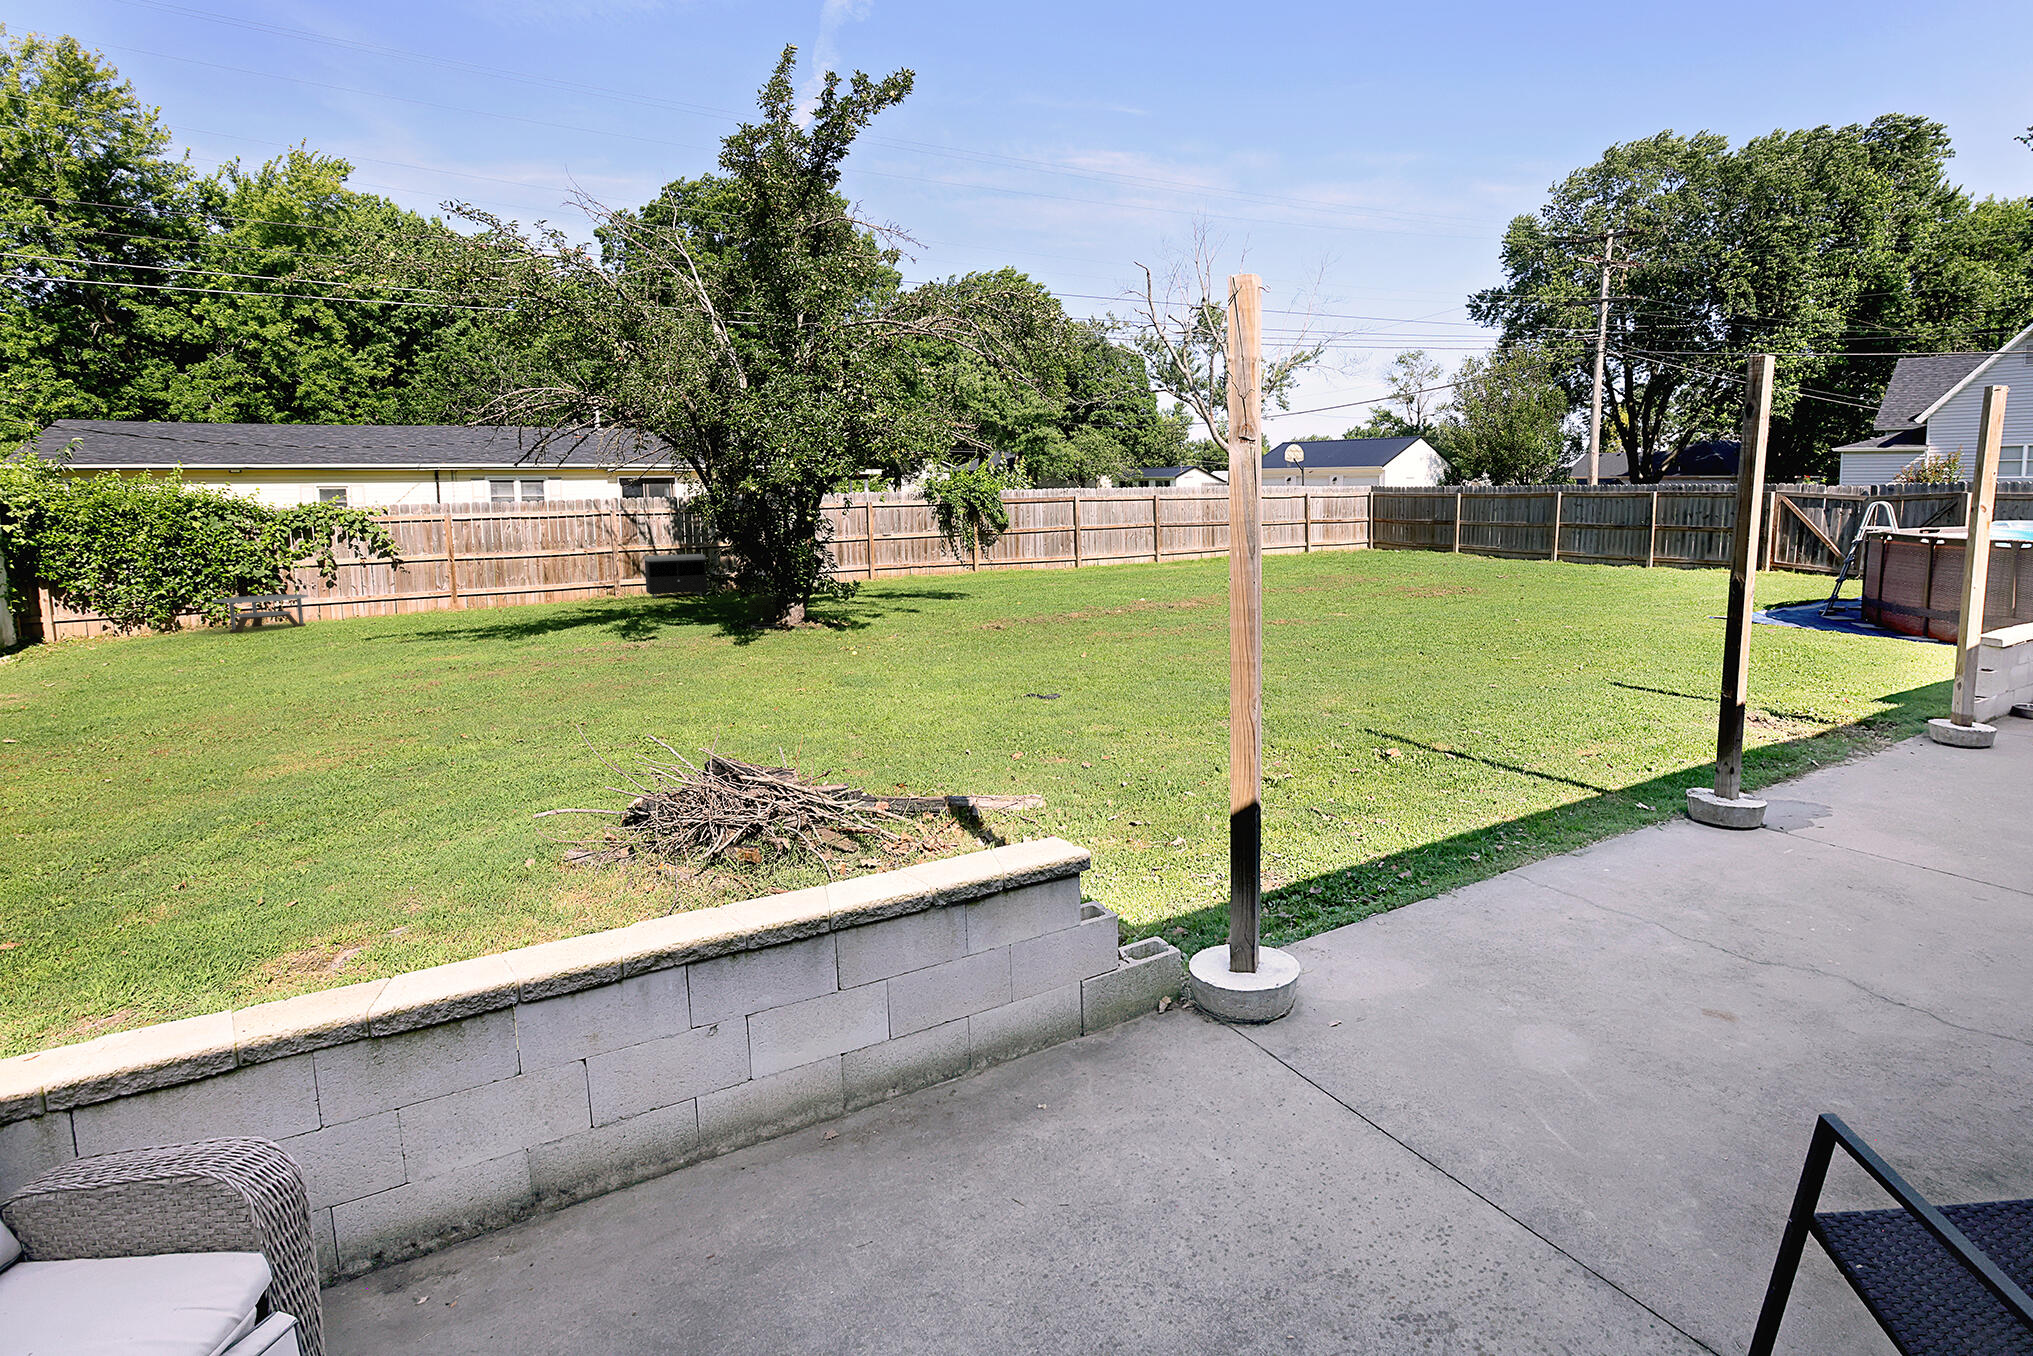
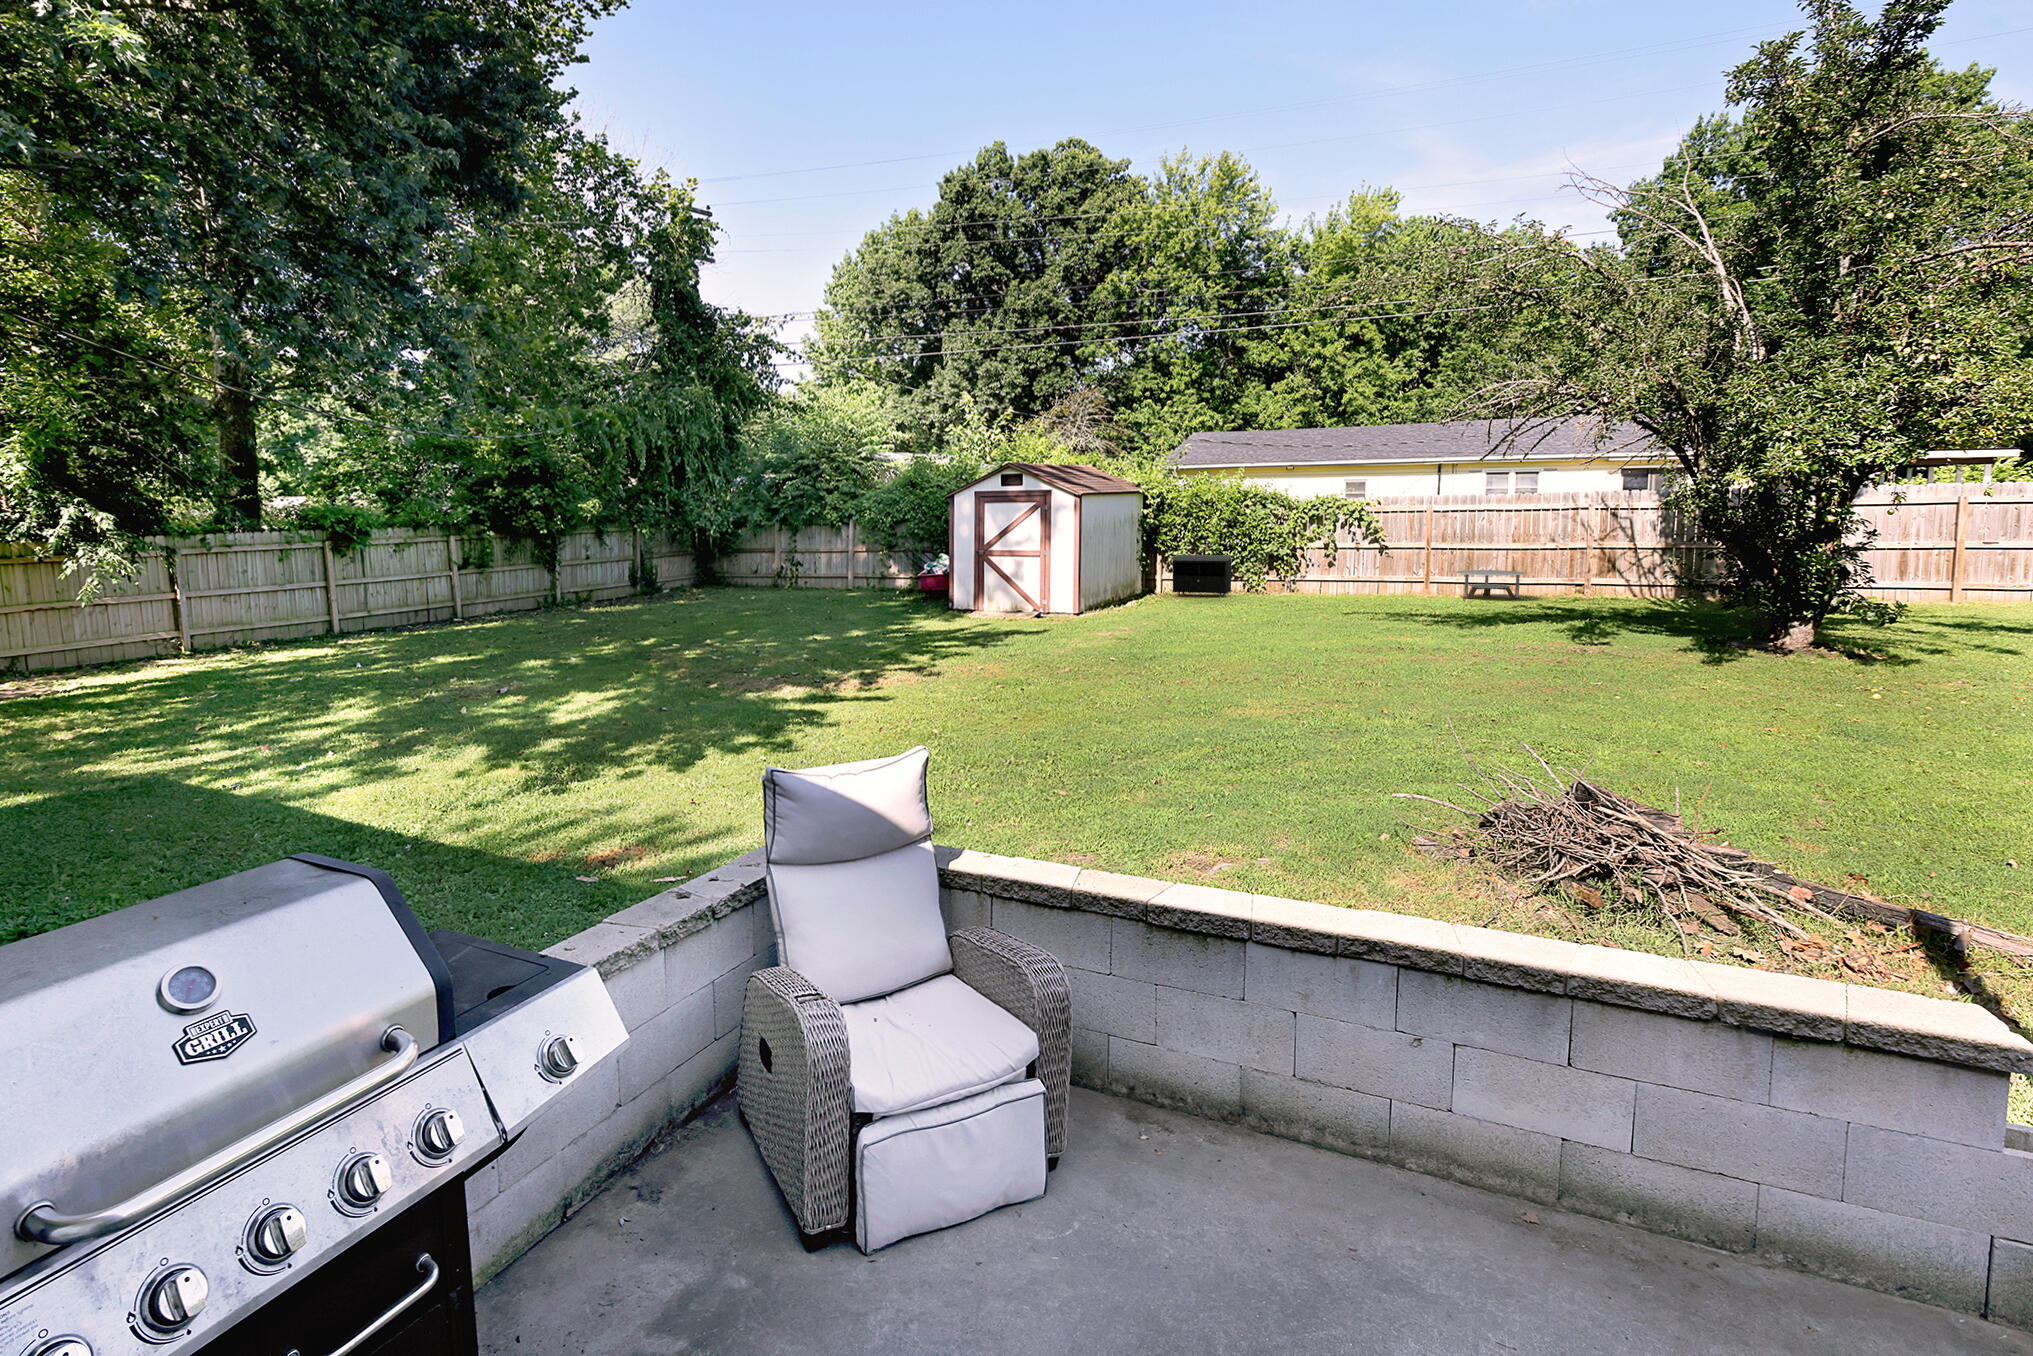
storage bench: present [644,554,707,598] -> present [1172,555,1231,597]
round table: present [212,594,308,633] -> present [1456,570,1527,600]

